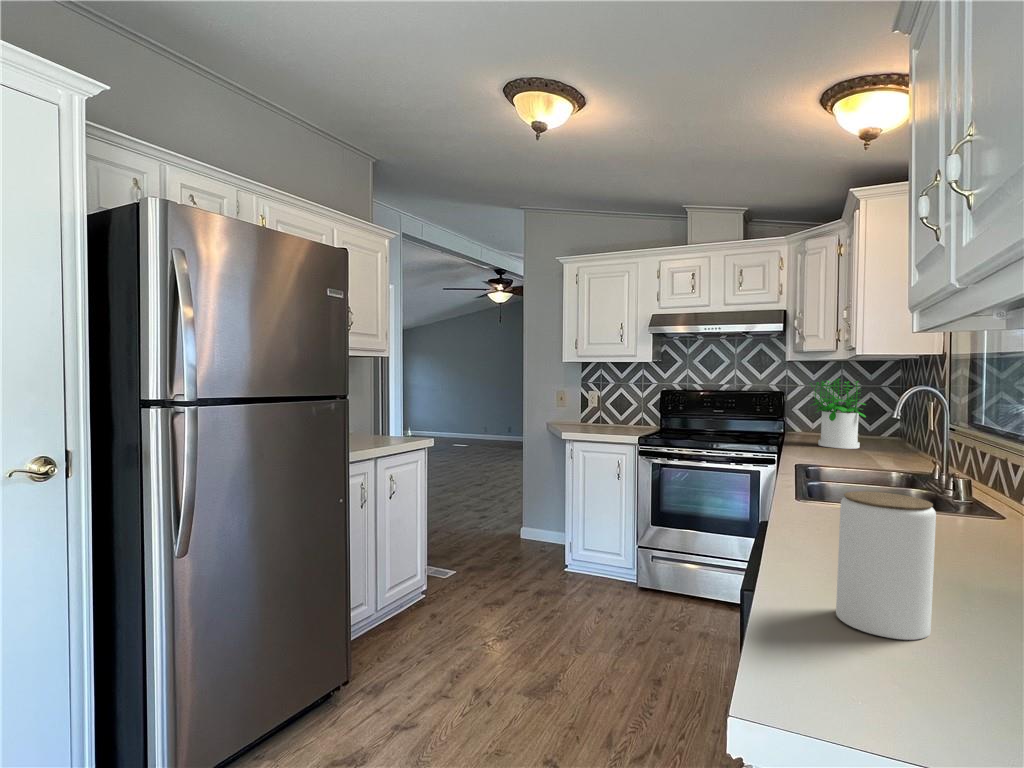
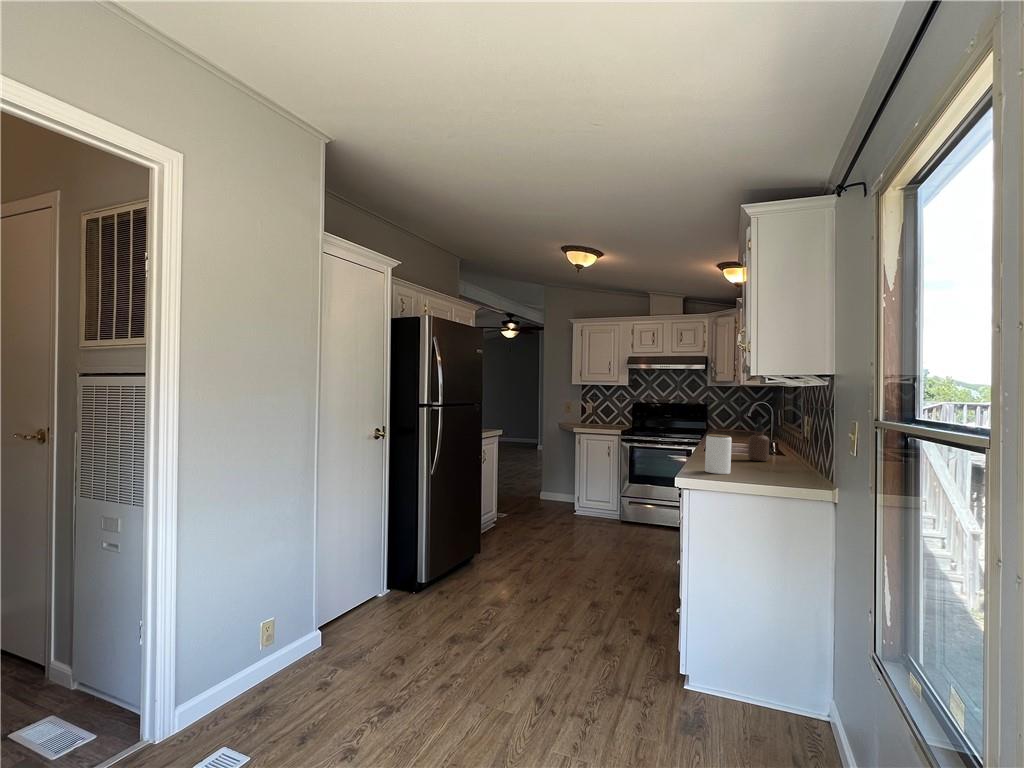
potted plant: present [810,379,866,449] -> none [717,397,749,437]
soap dispenser: none [927,425,990,544] -> present [748,417,769,461]

